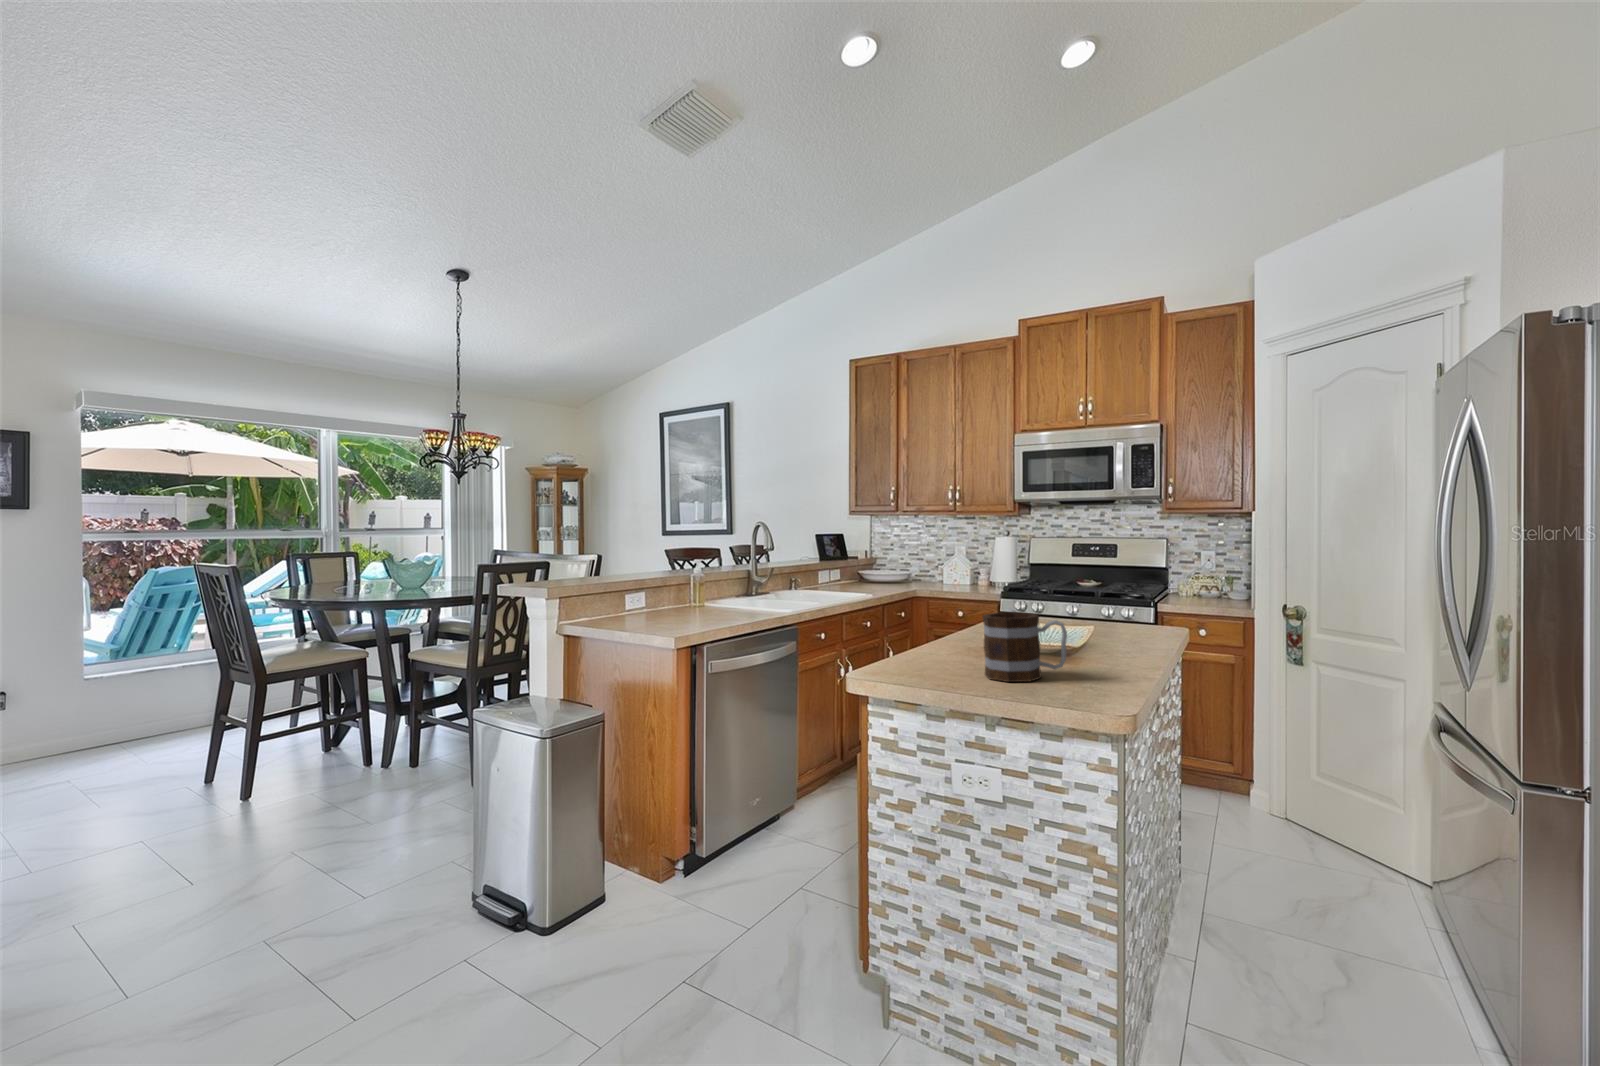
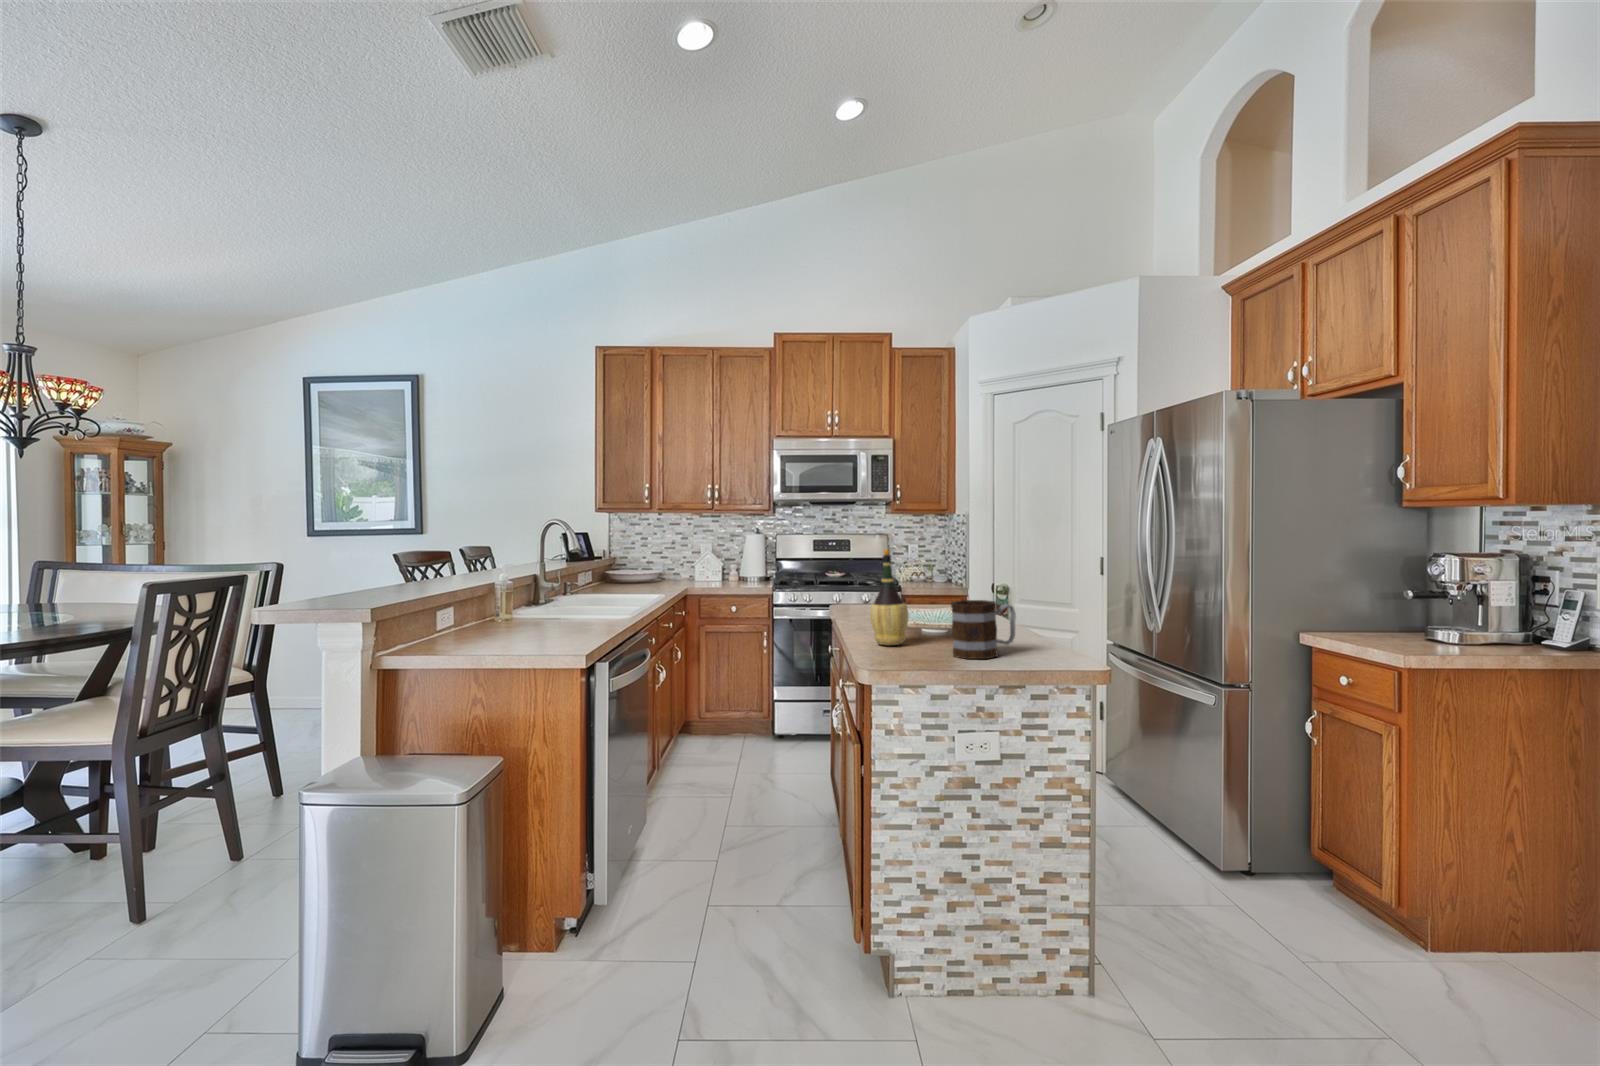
wine bottle: none [931,551,974,657] -> present [870,549,909,645]

